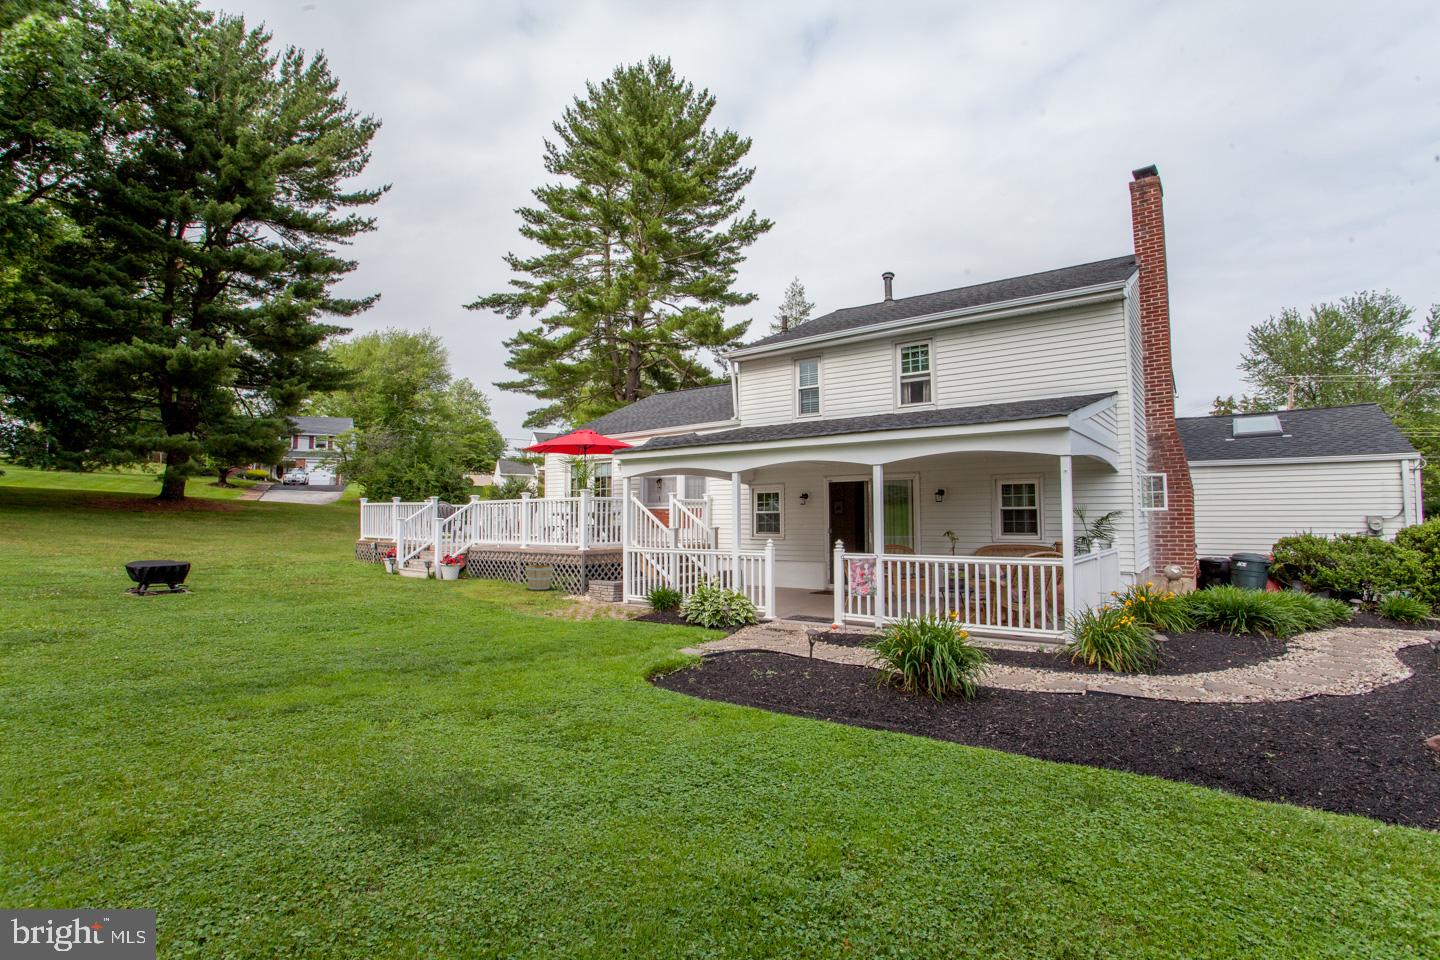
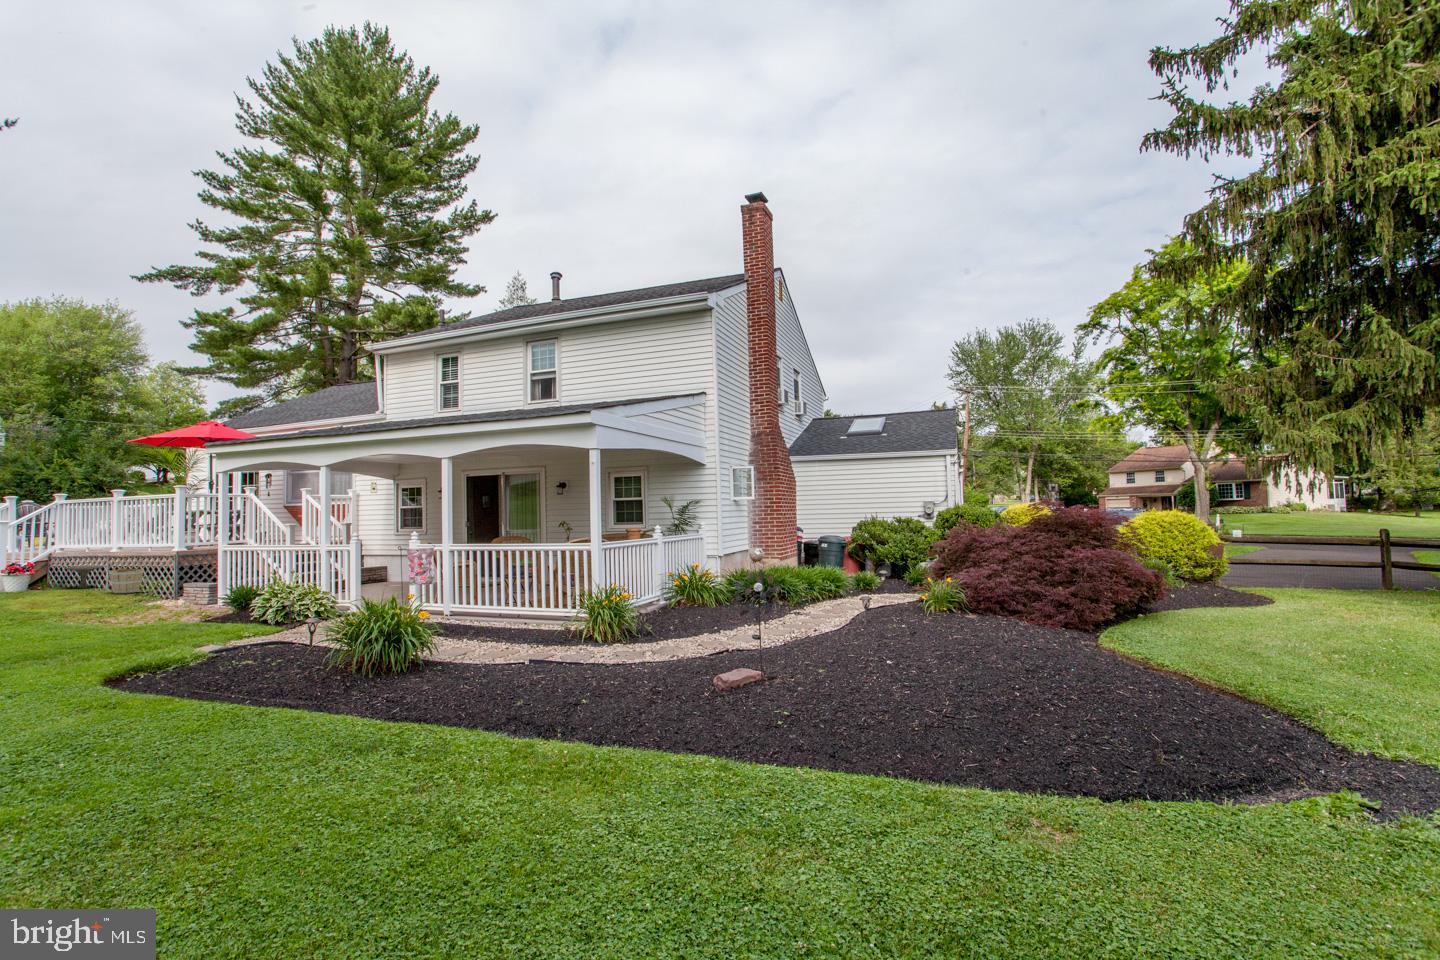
side table: none [480,561,511,583] -> present [65,565,102,588]

